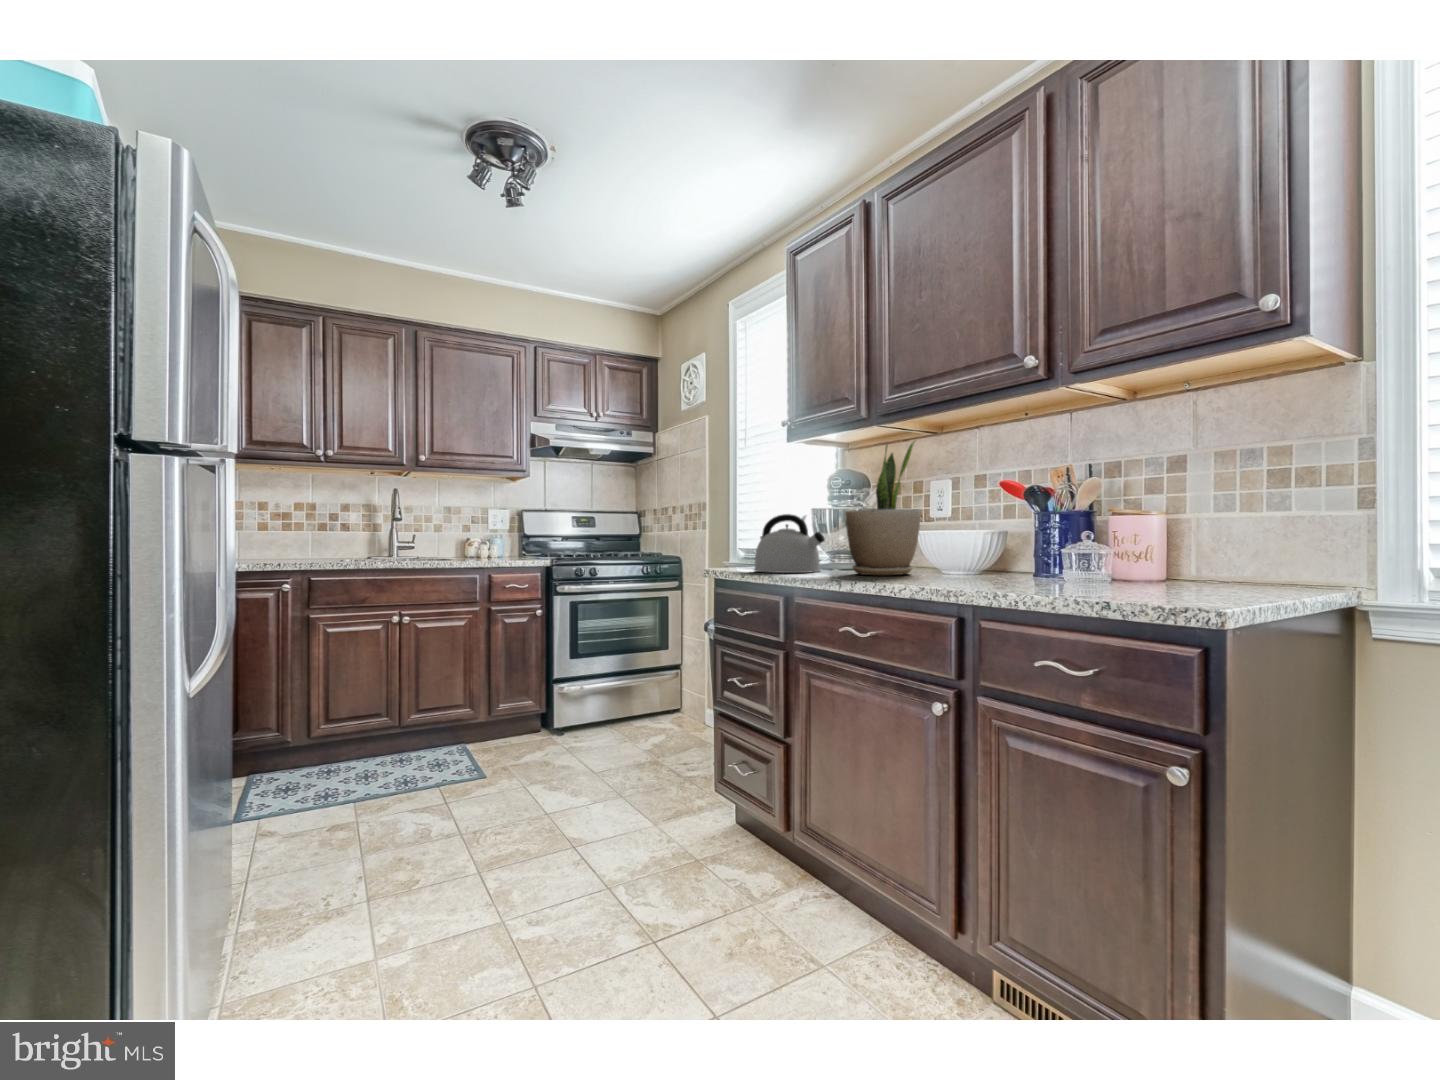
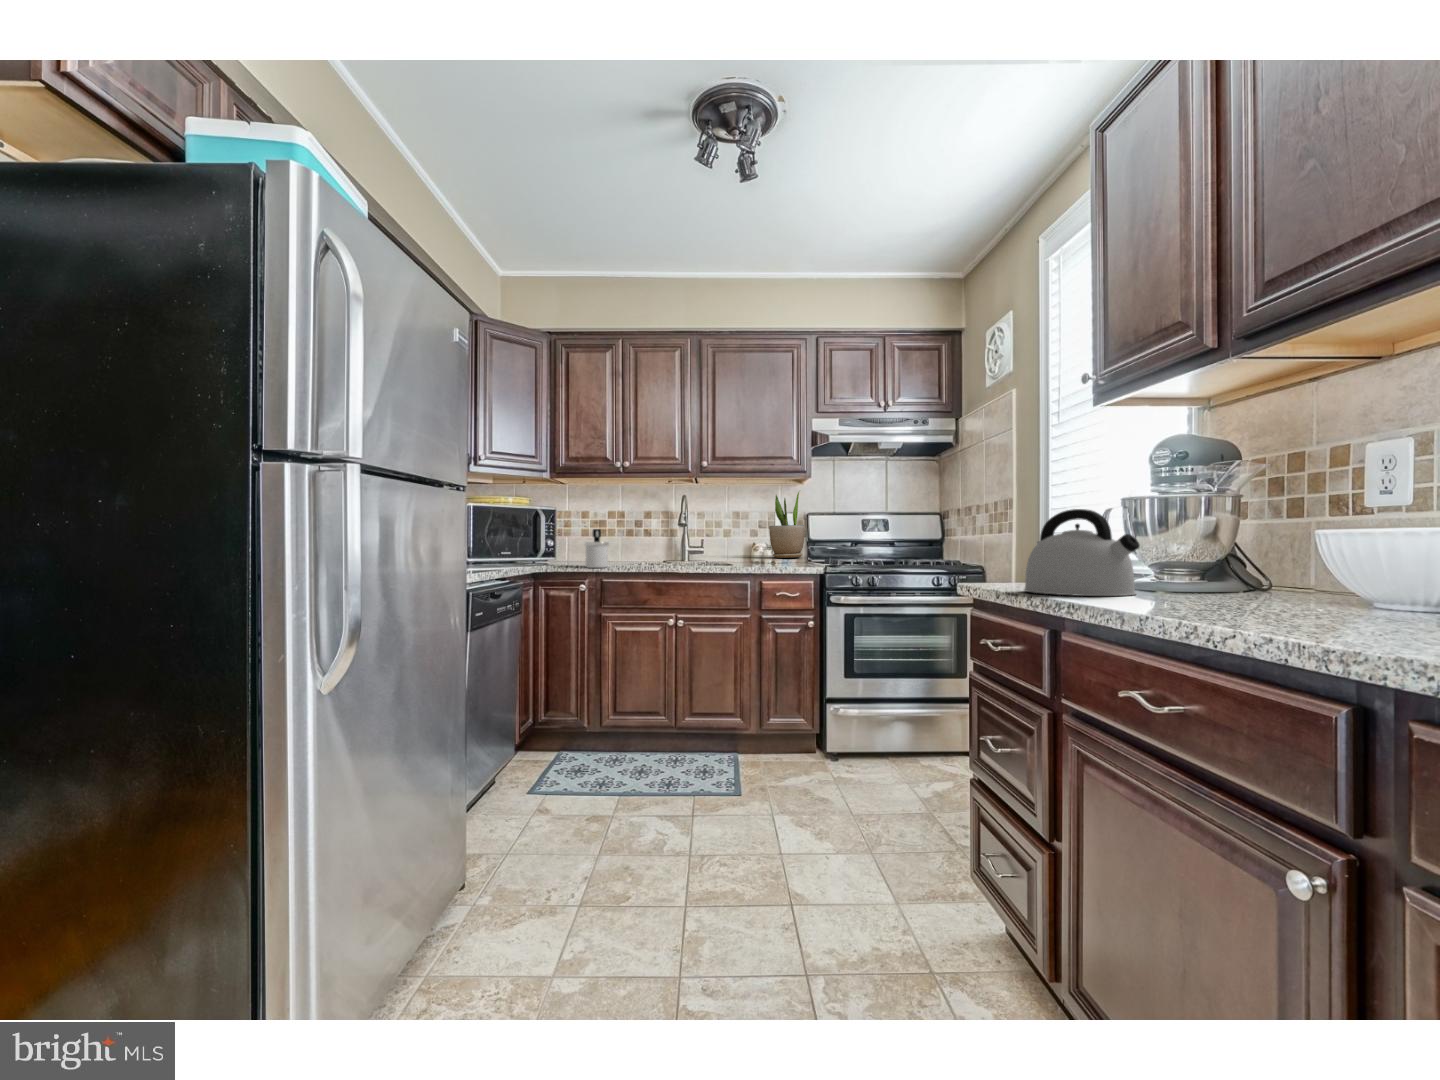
potted plant: present [845,440,920,575] -> present [769,492,804,558]
soap dispenser: none [277,521,309,565] -> present [585,529,609,568]

